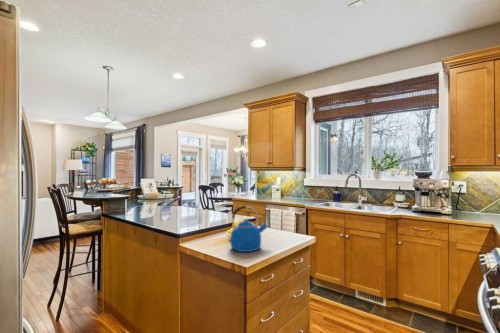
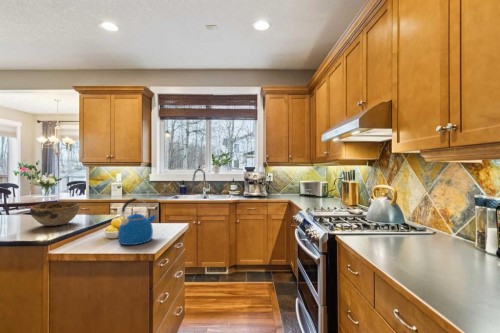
decorative bowl: none [185,202,218,221] -> present [30,202,79,226]

